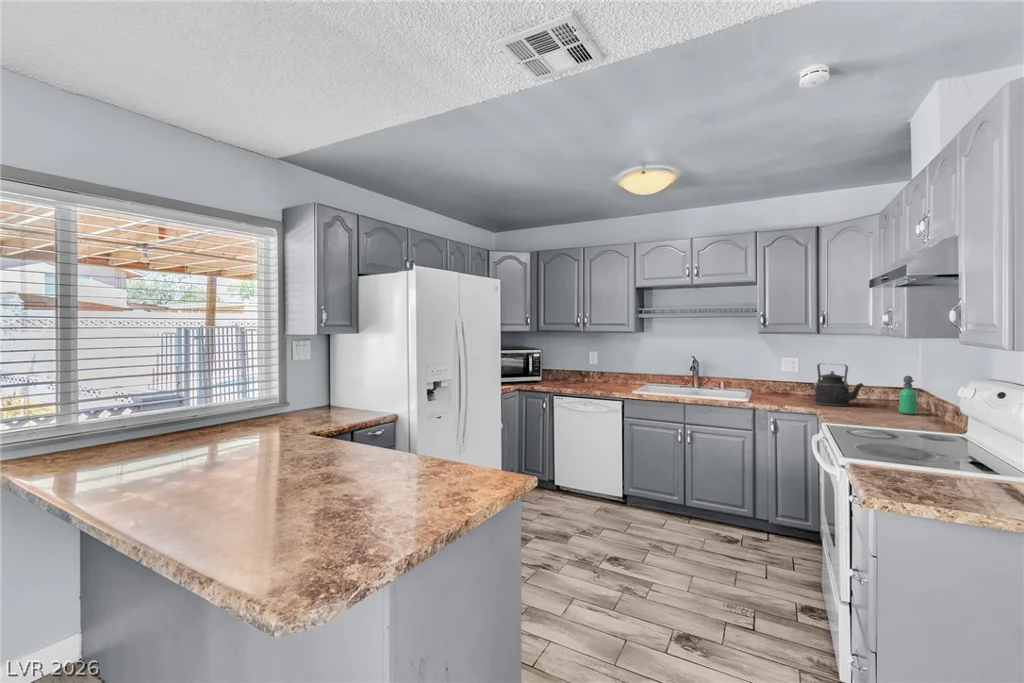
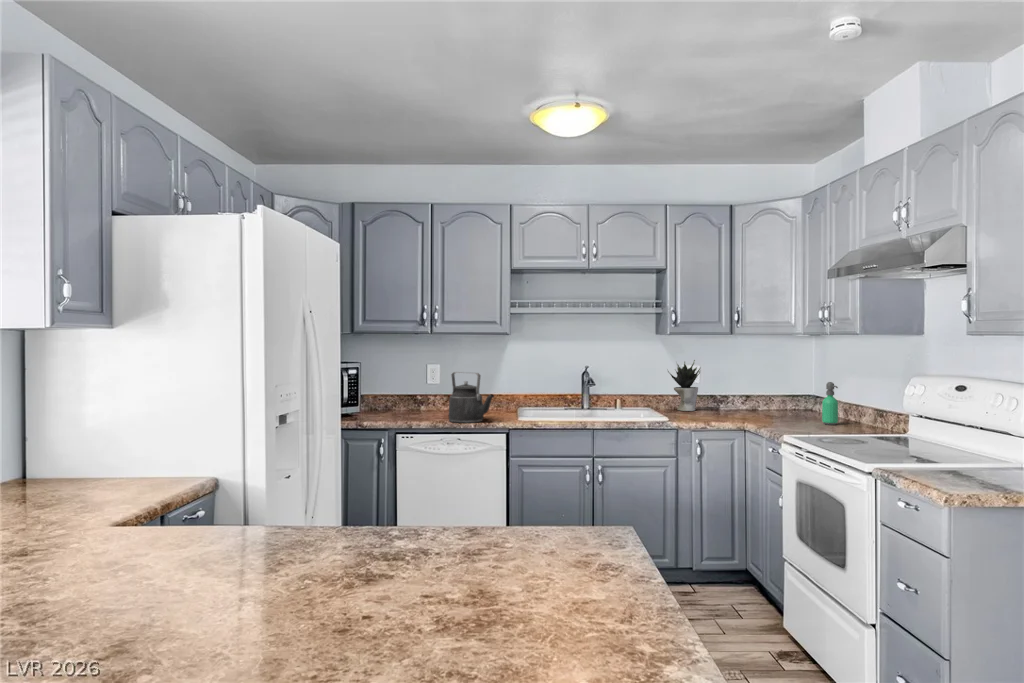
potted plant: none [767,354,798,395] -> present [668,360,700,411]
kettle: present [815,364,863,406] -> present [449,372,494,423]

